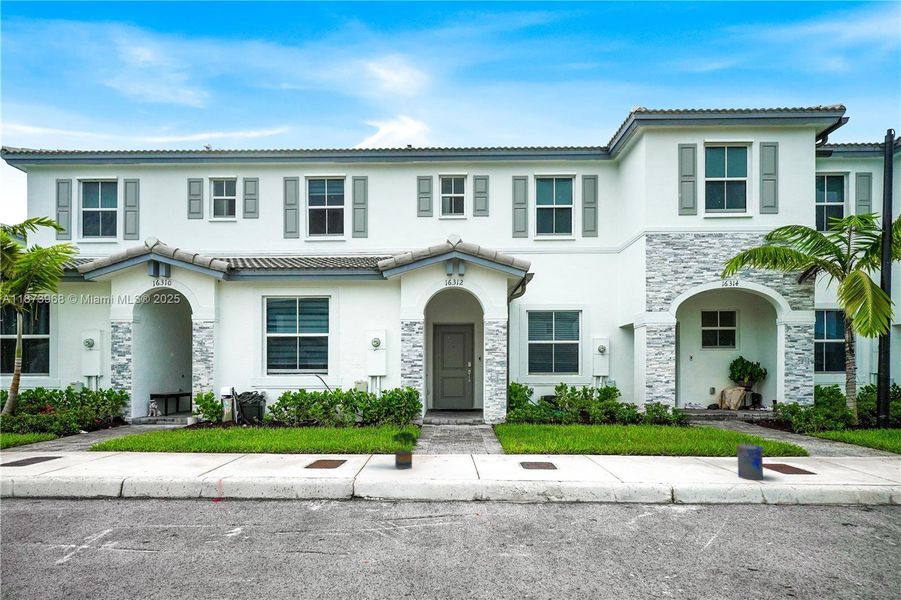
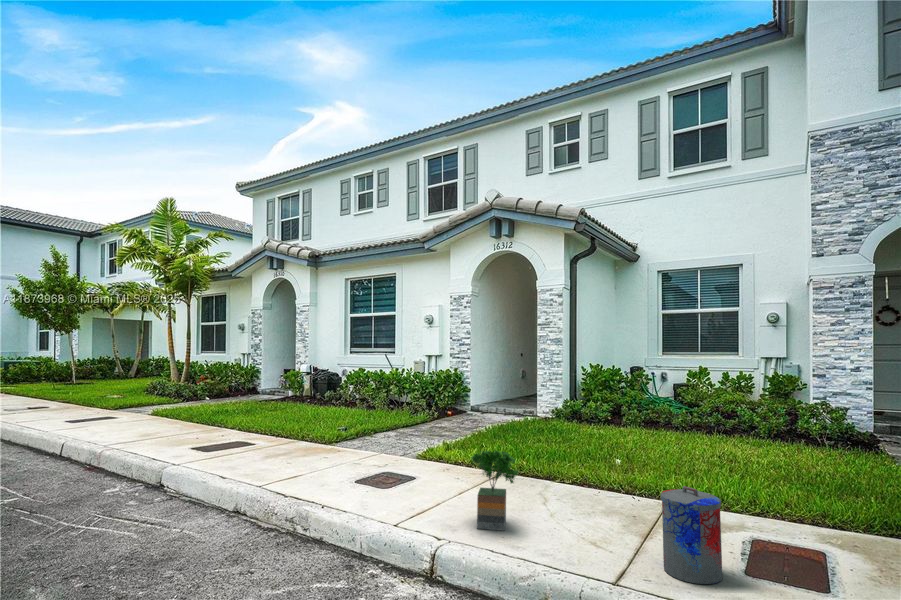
potted tree: present [393,432,417,469] -> present [471,450,518,531]

